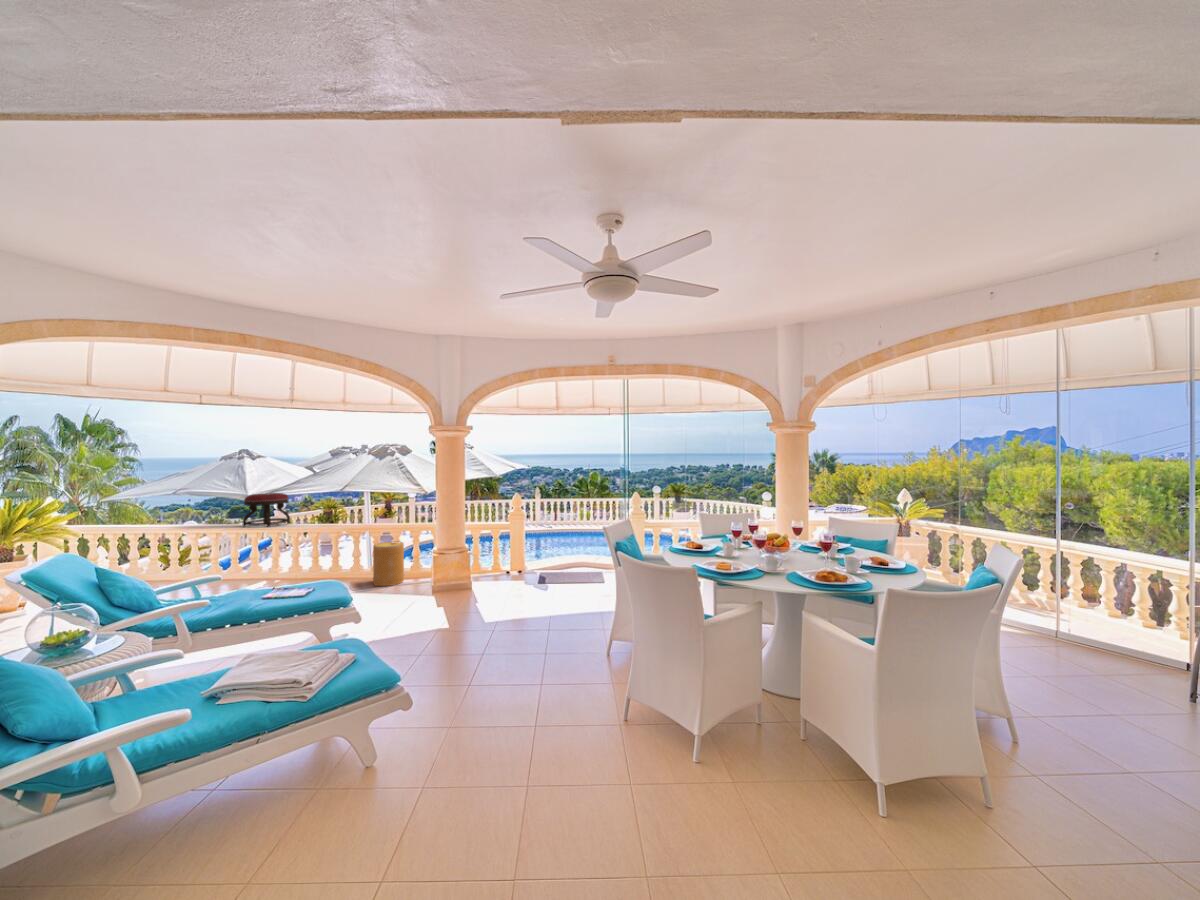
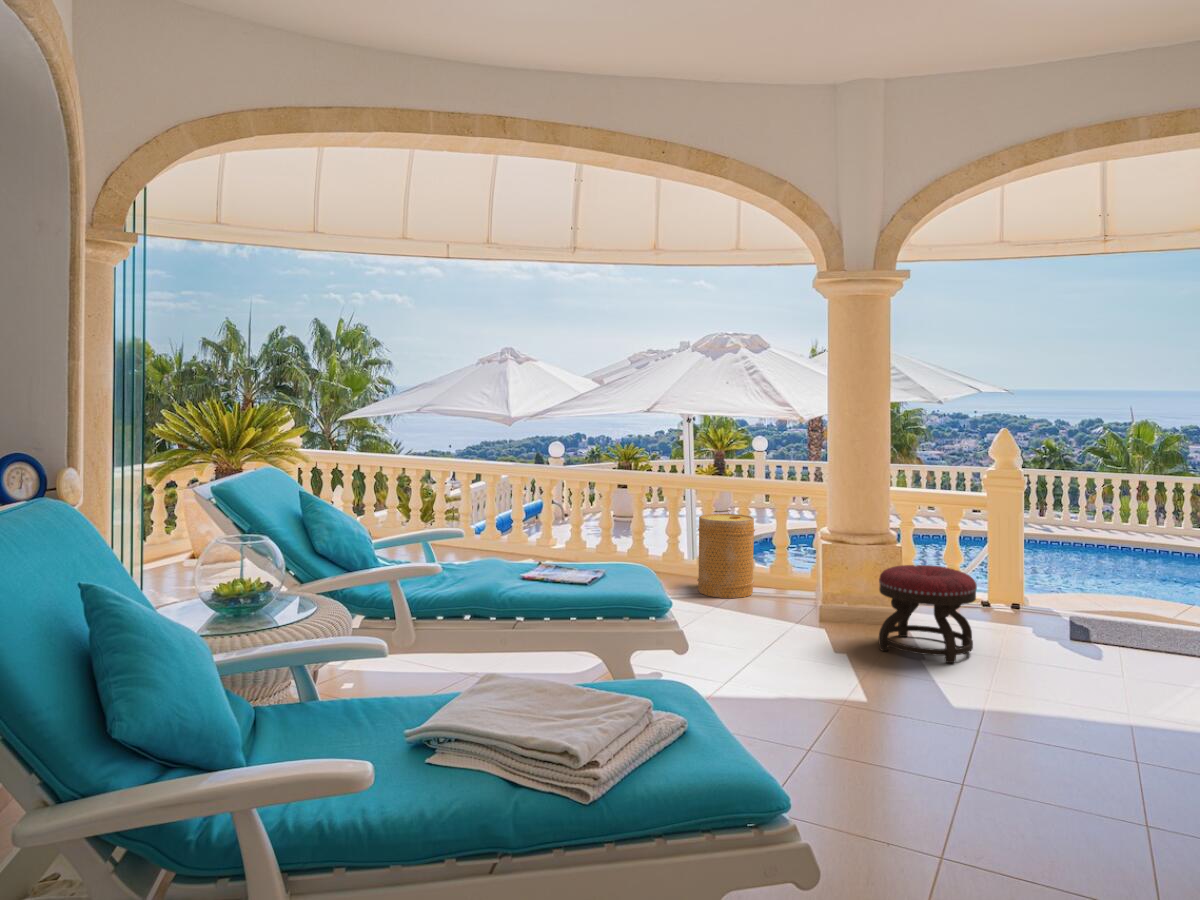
ottoman: present [243,493,290,527] -> present [879,565,977,663]

